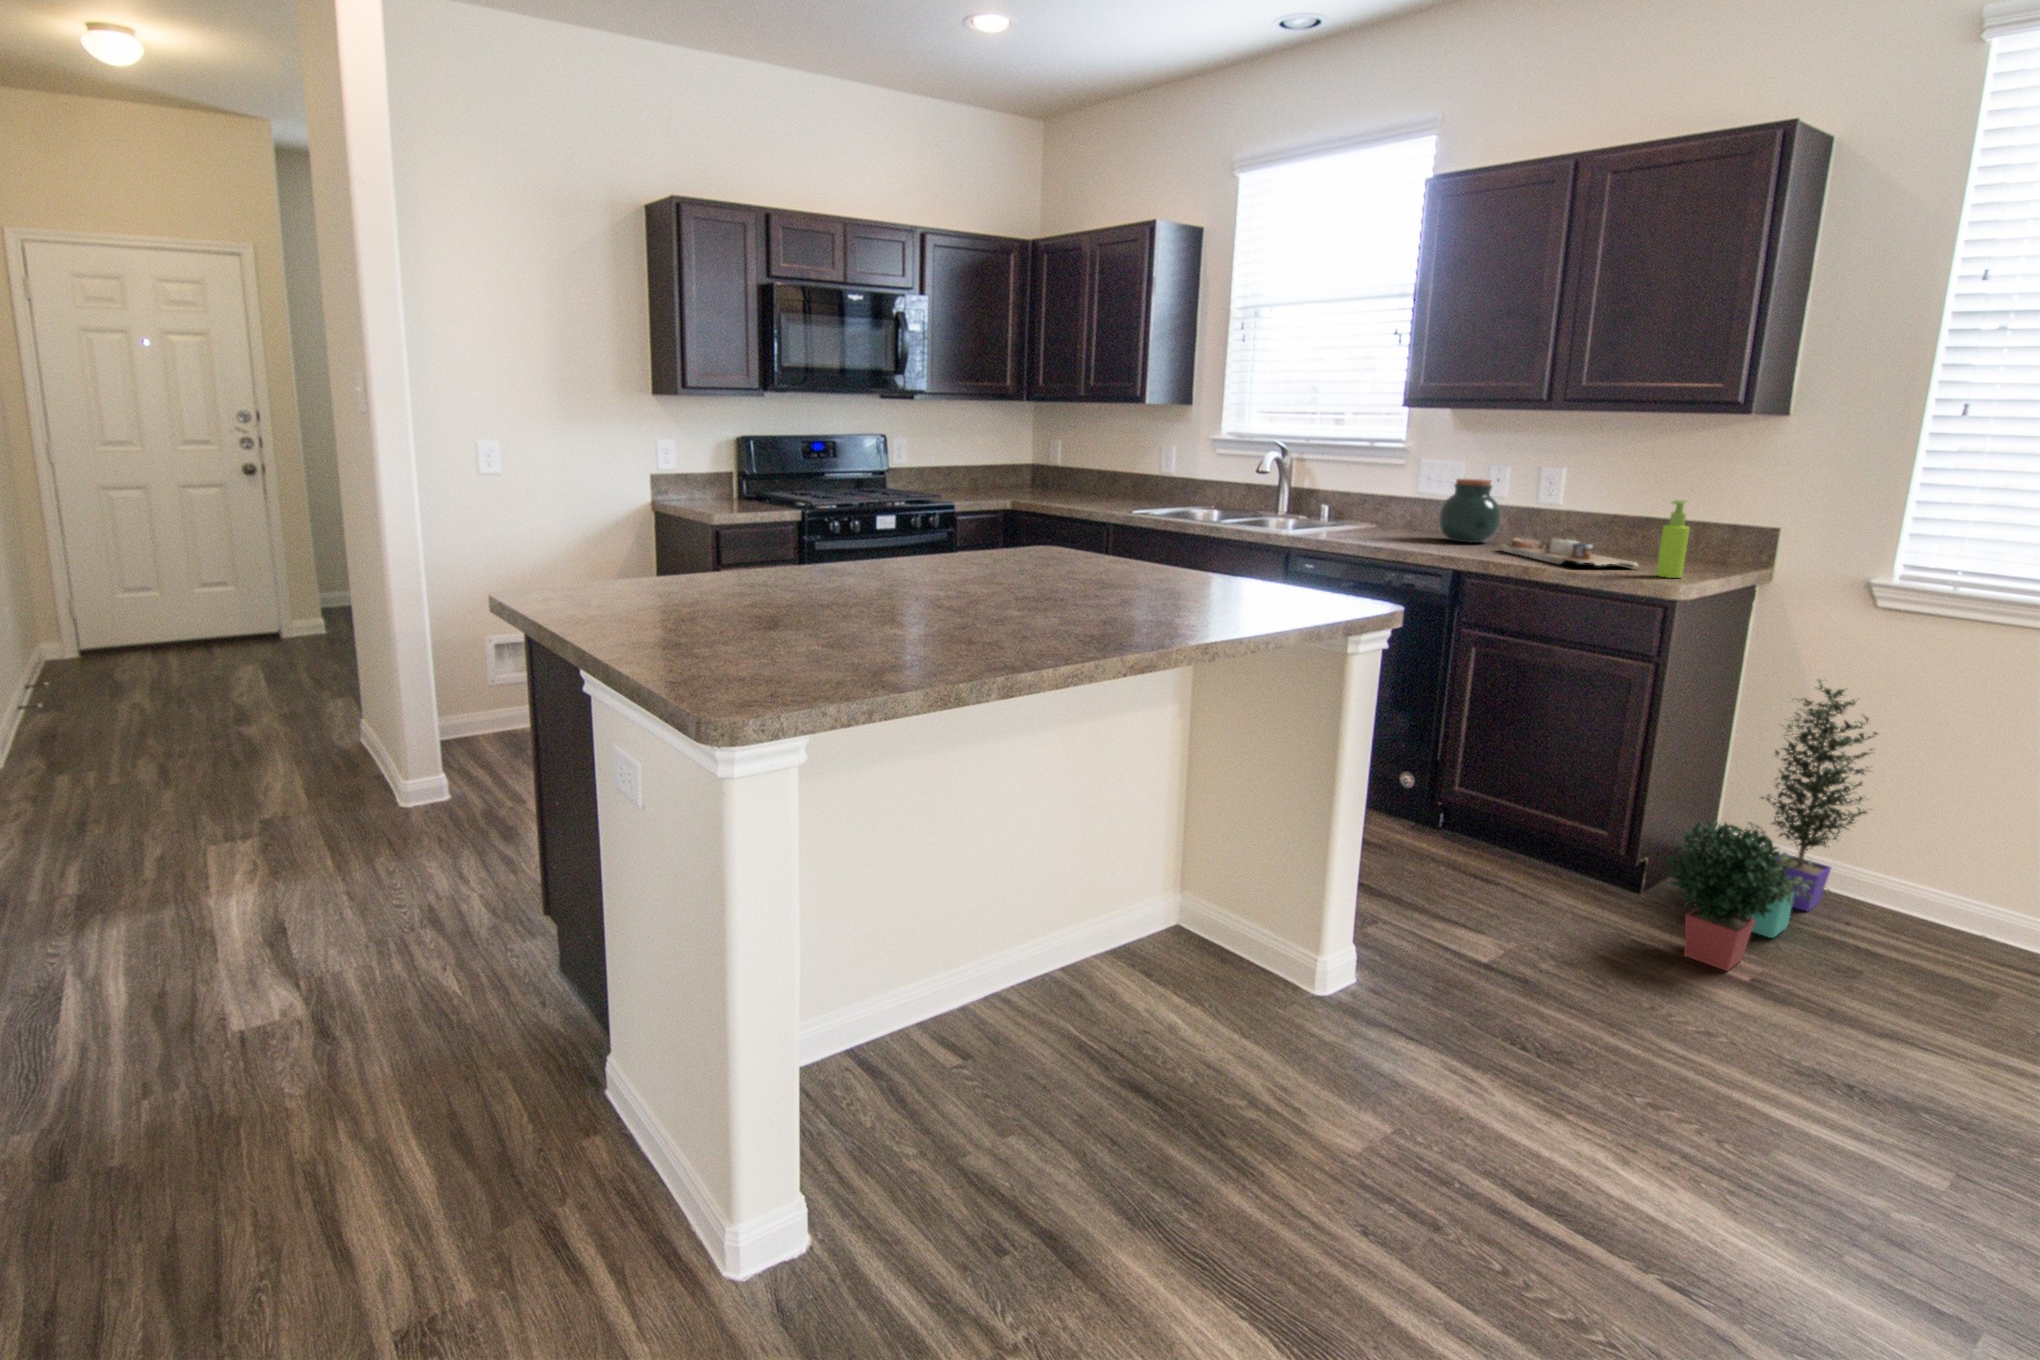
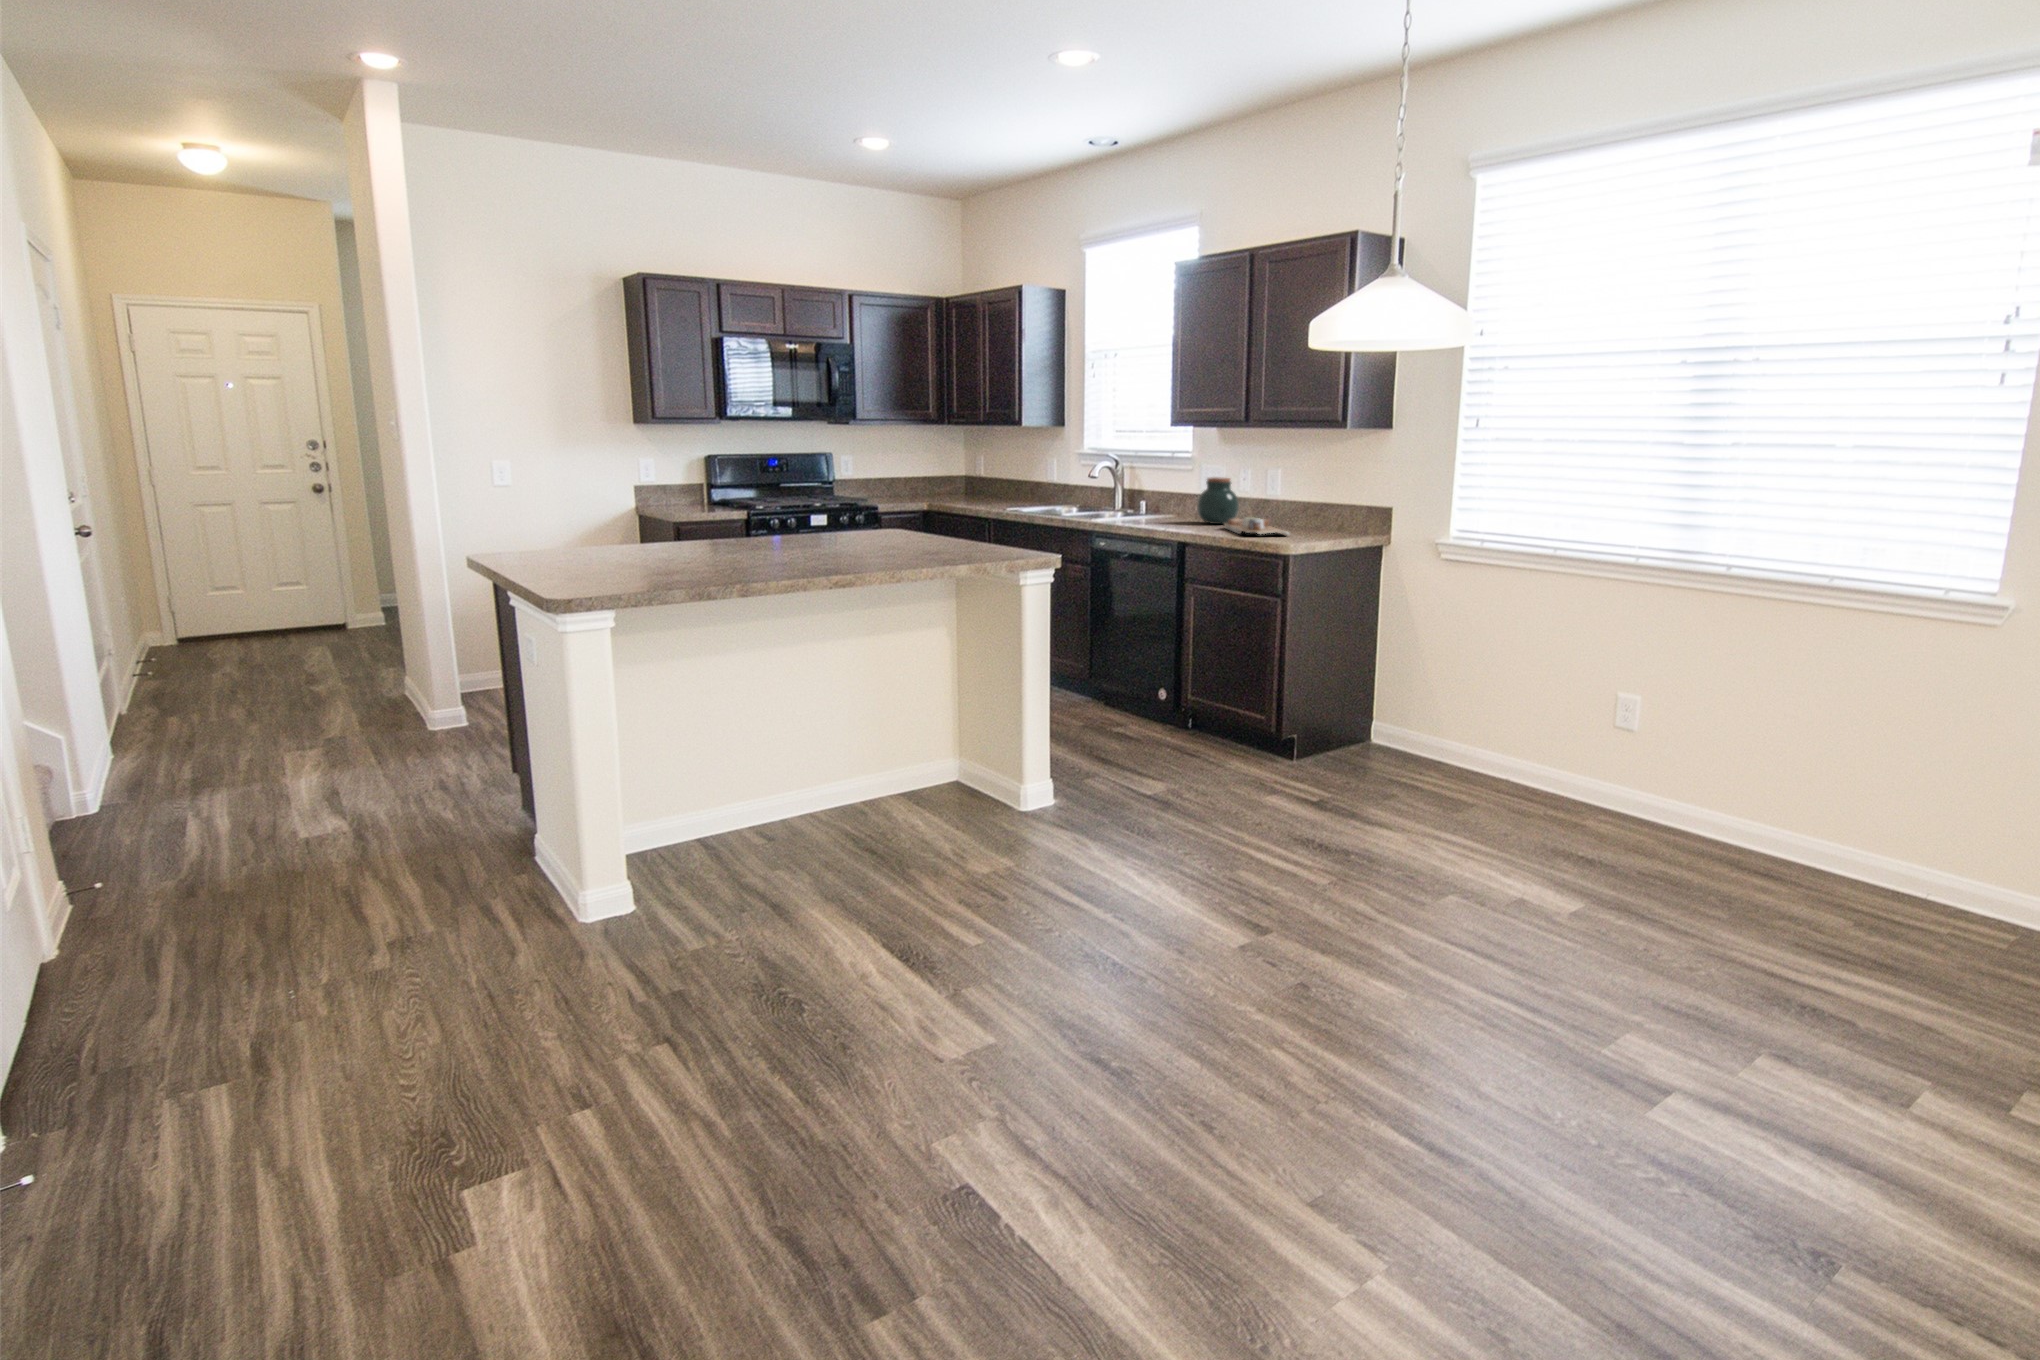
soap dispenser: present [1656,500,1690,578] -> none [1289,487,1306,540]
potted plant: present [1668,680,1877,971] -> none [1269,609,1434,796]

